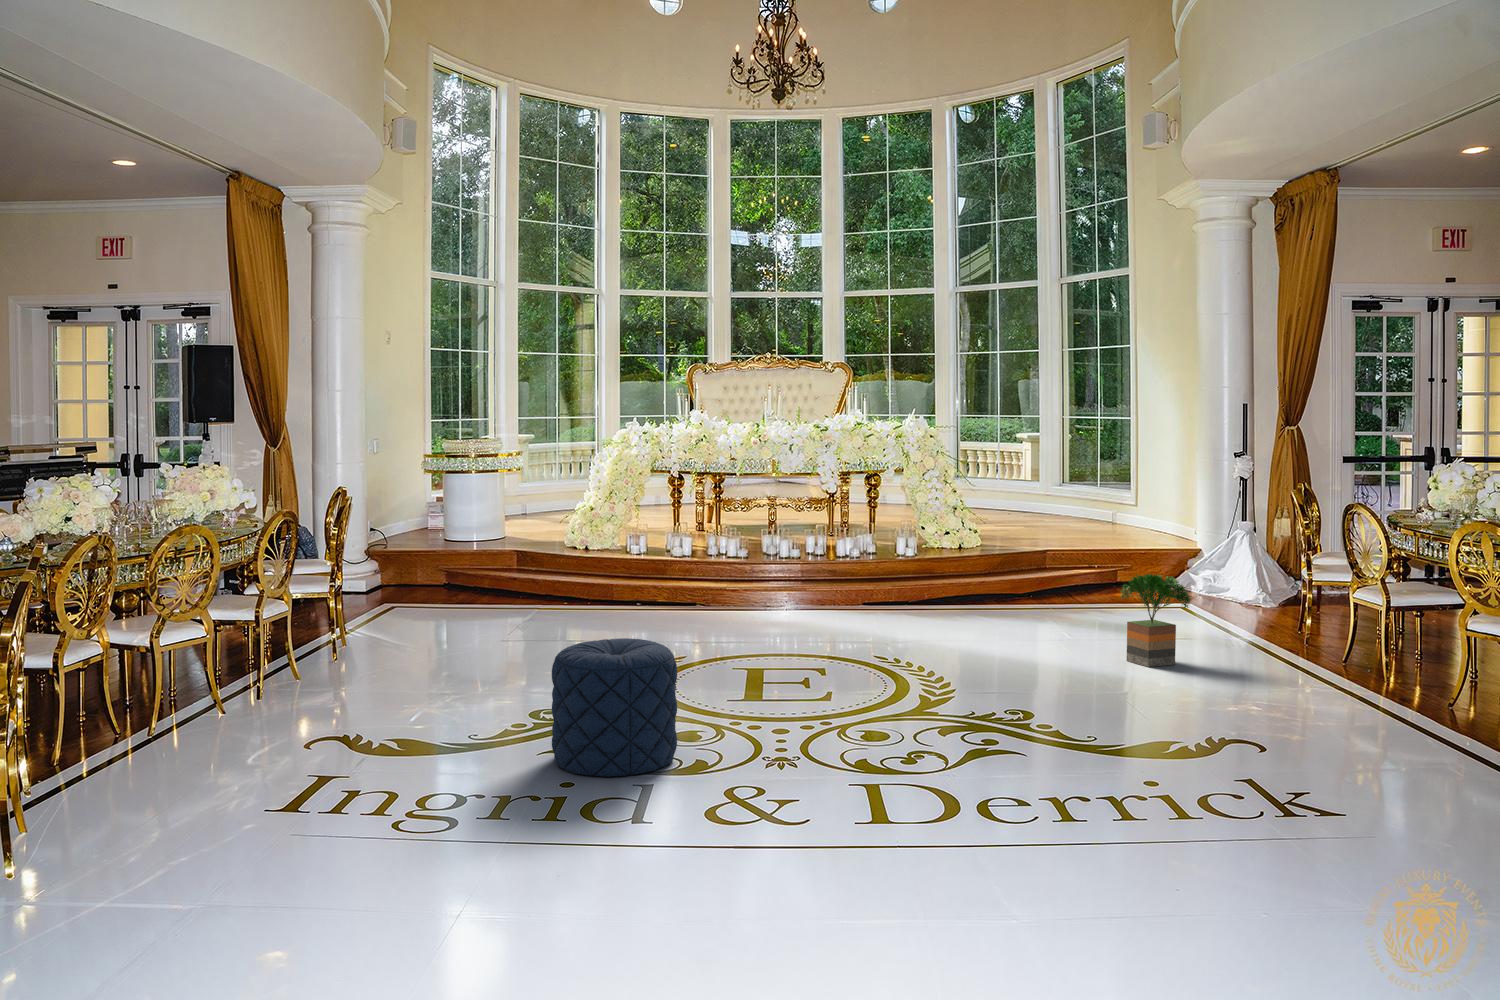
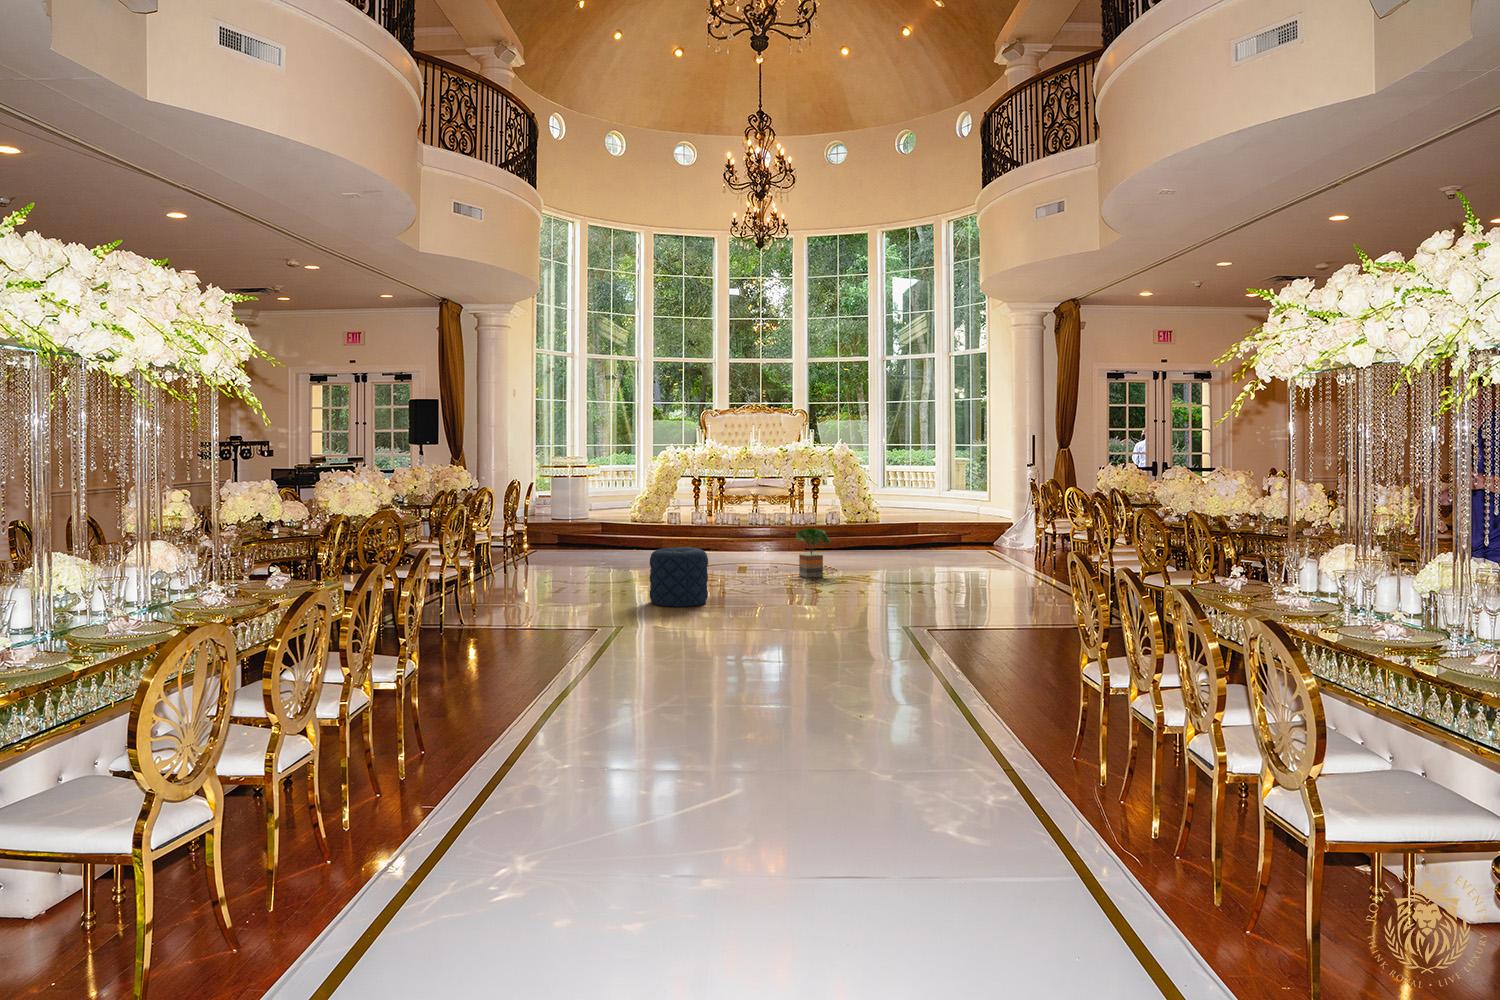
potted tree: present [1121,574,1191,667] -> present [796,528,830,578]

